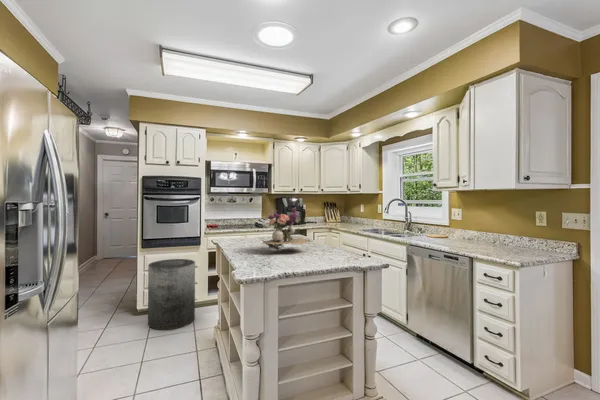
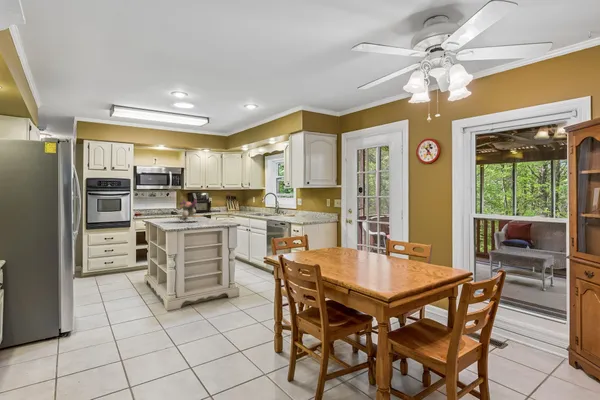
trash can: present [148,259,195,330] -> none [94,236,129,282]

